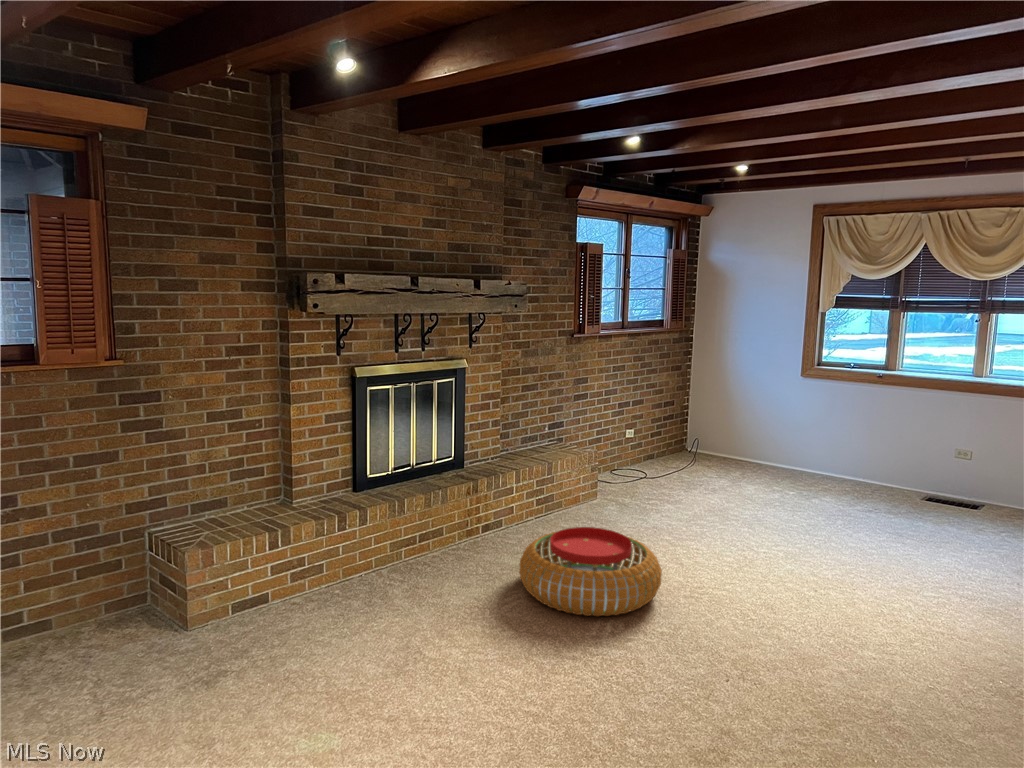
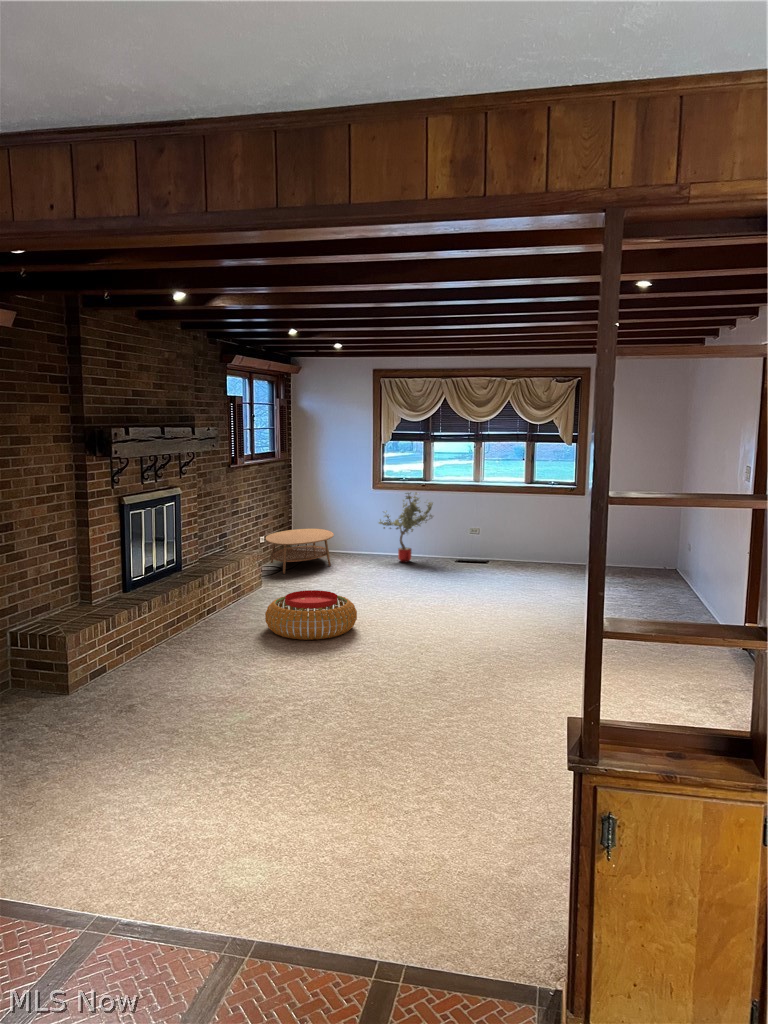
potted tree: none [798,387,890,492] -> present [379,492,433,562]
coffee table: none [628,424,729,484] -> present [266,529,334,574]

